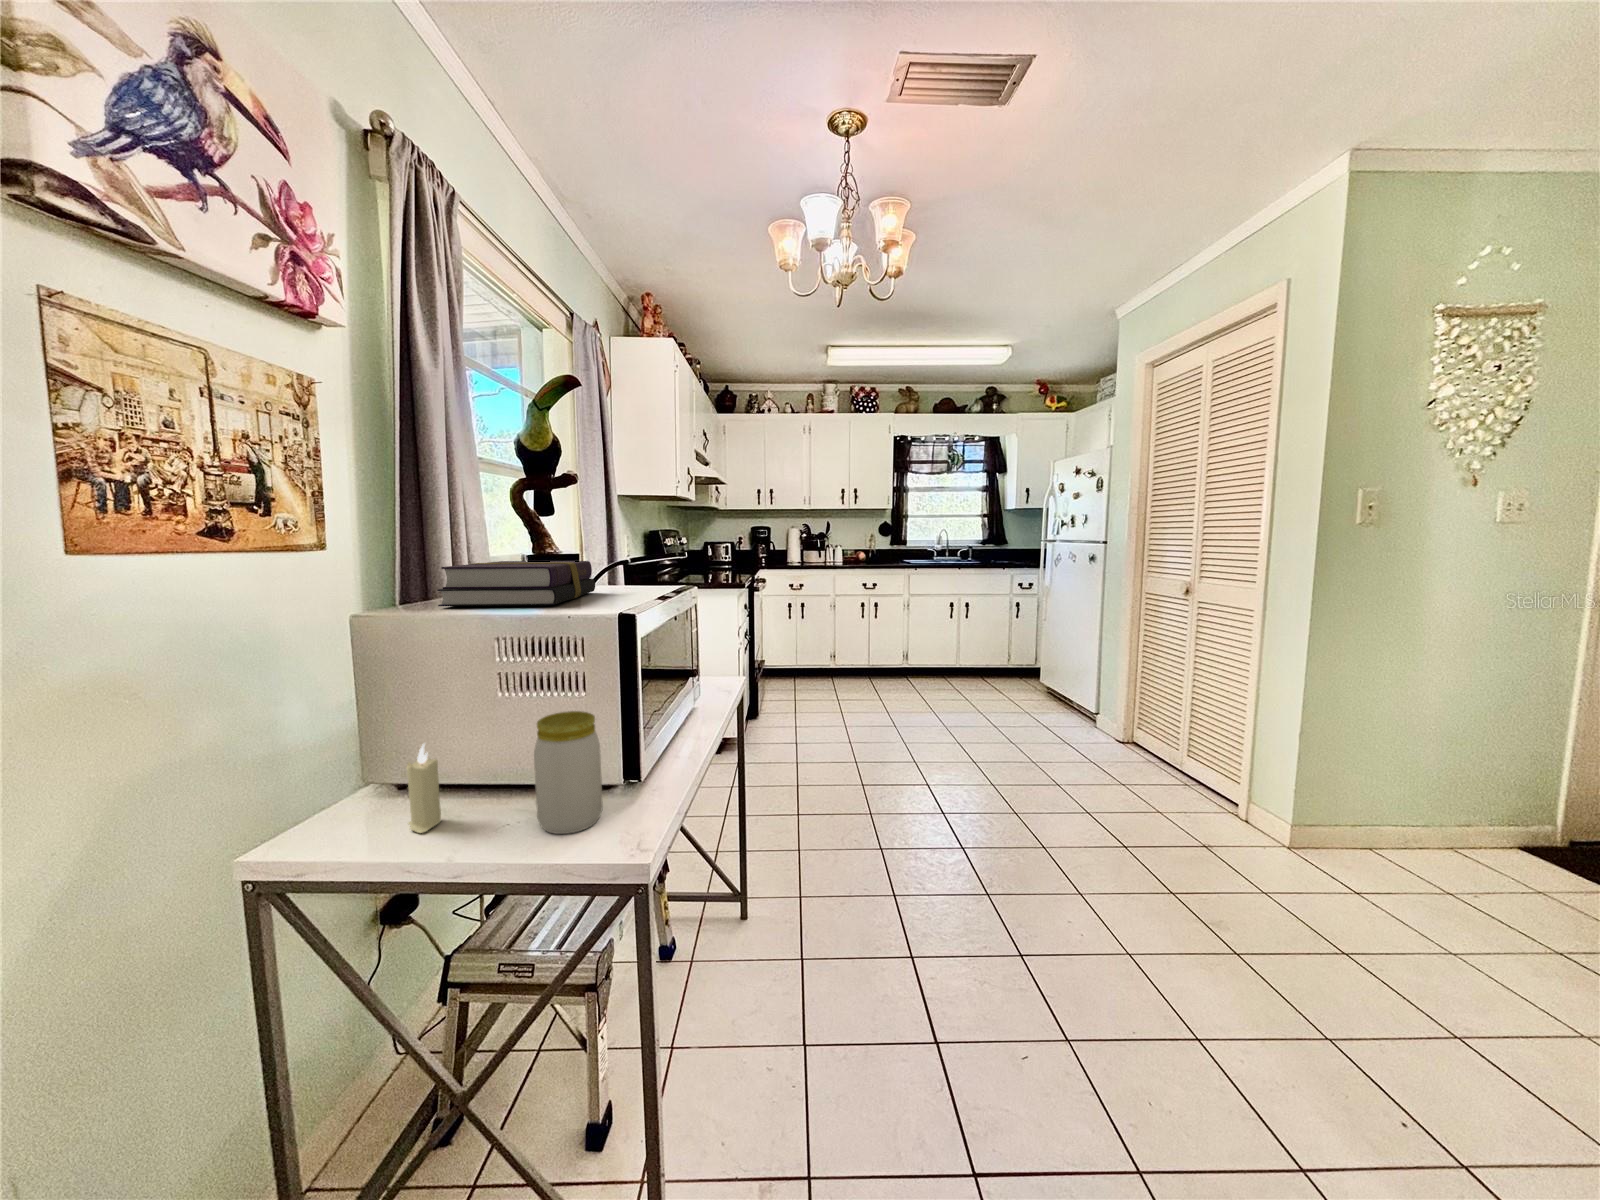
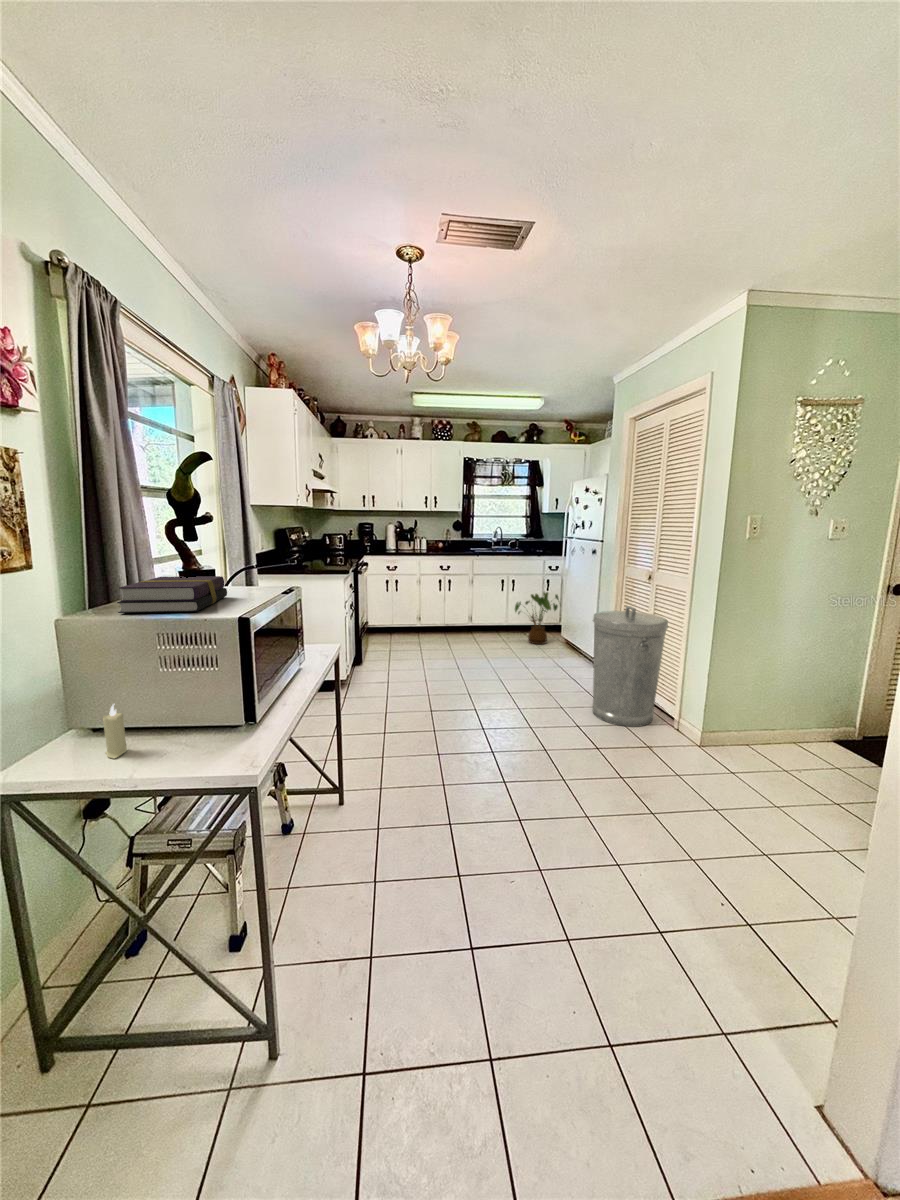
house plant: none [969,616,1037,691] -> present [515,592,559,644]
trash can: none [1102,630,1226,814] -> present [593,606,668,727]
jar: present [534,711,603,834] -> none [186,681,231,756]

